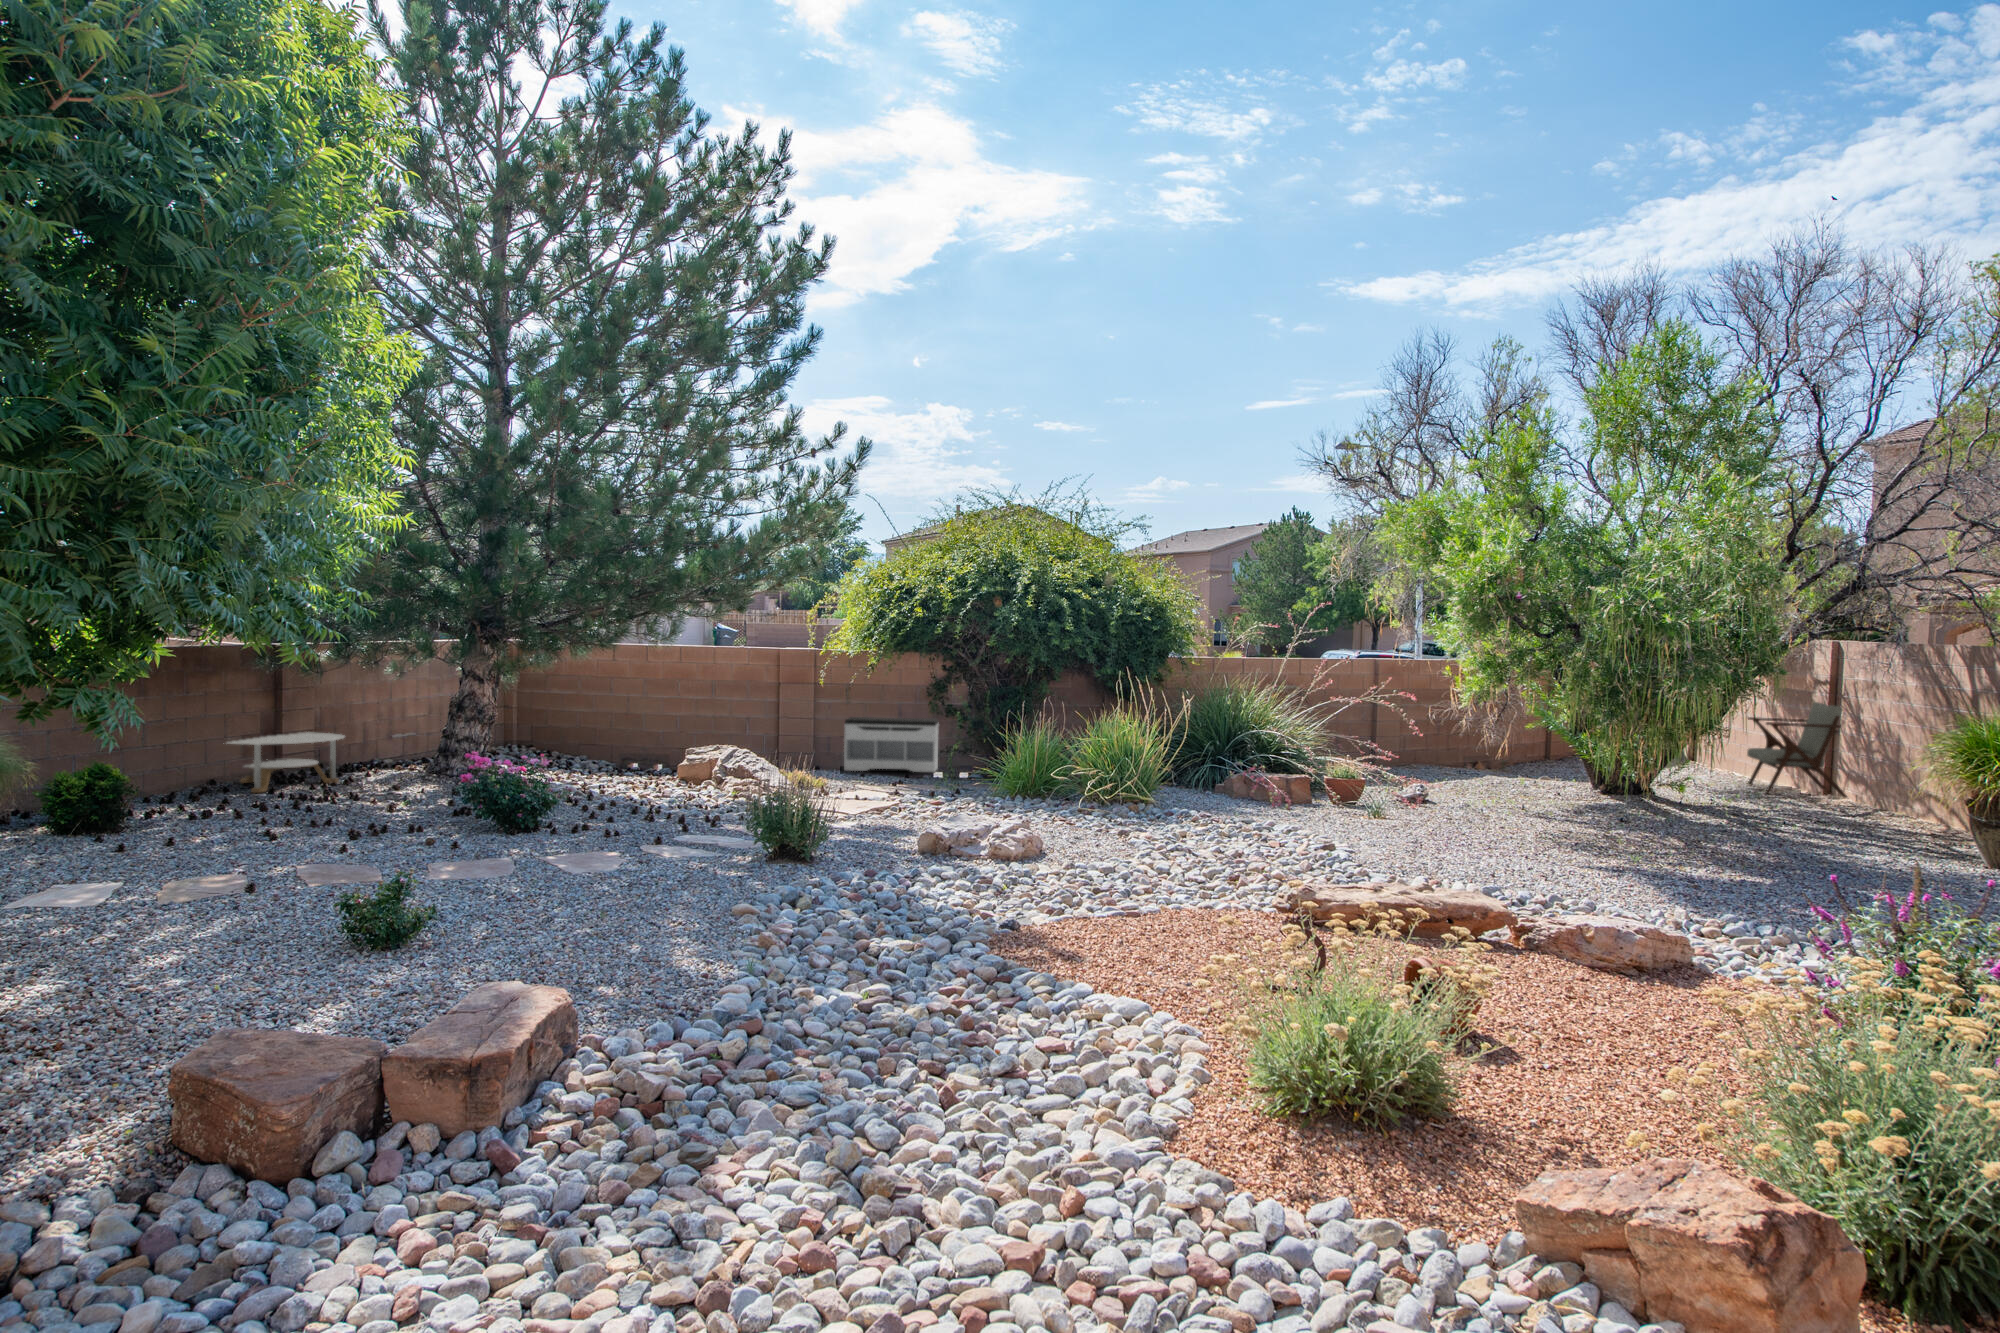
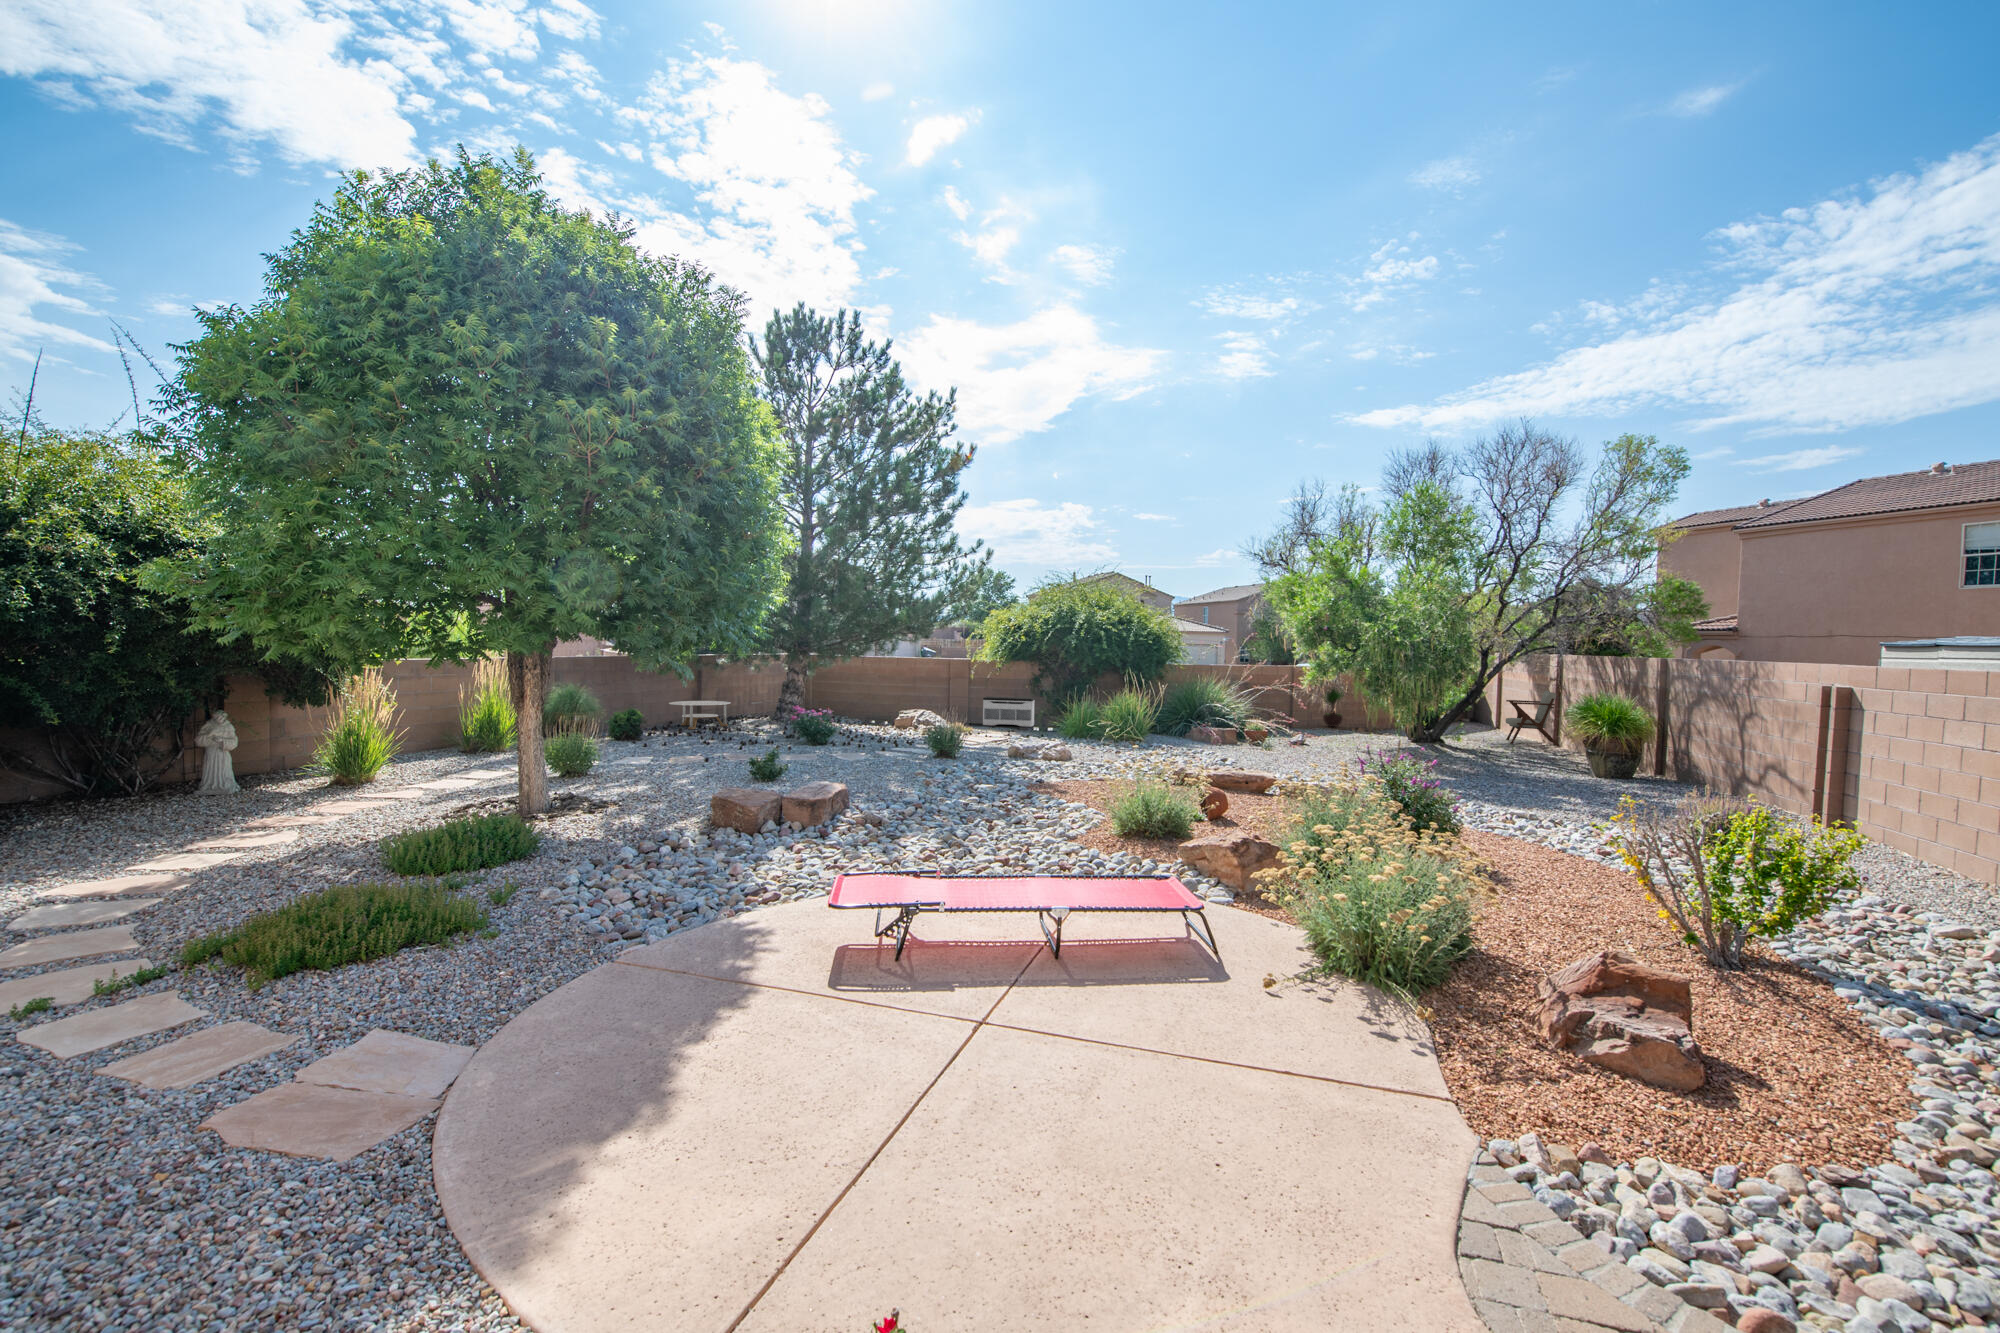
potted tree: none [1427,690,1472,763] -> present [1323,688,1343,727]

